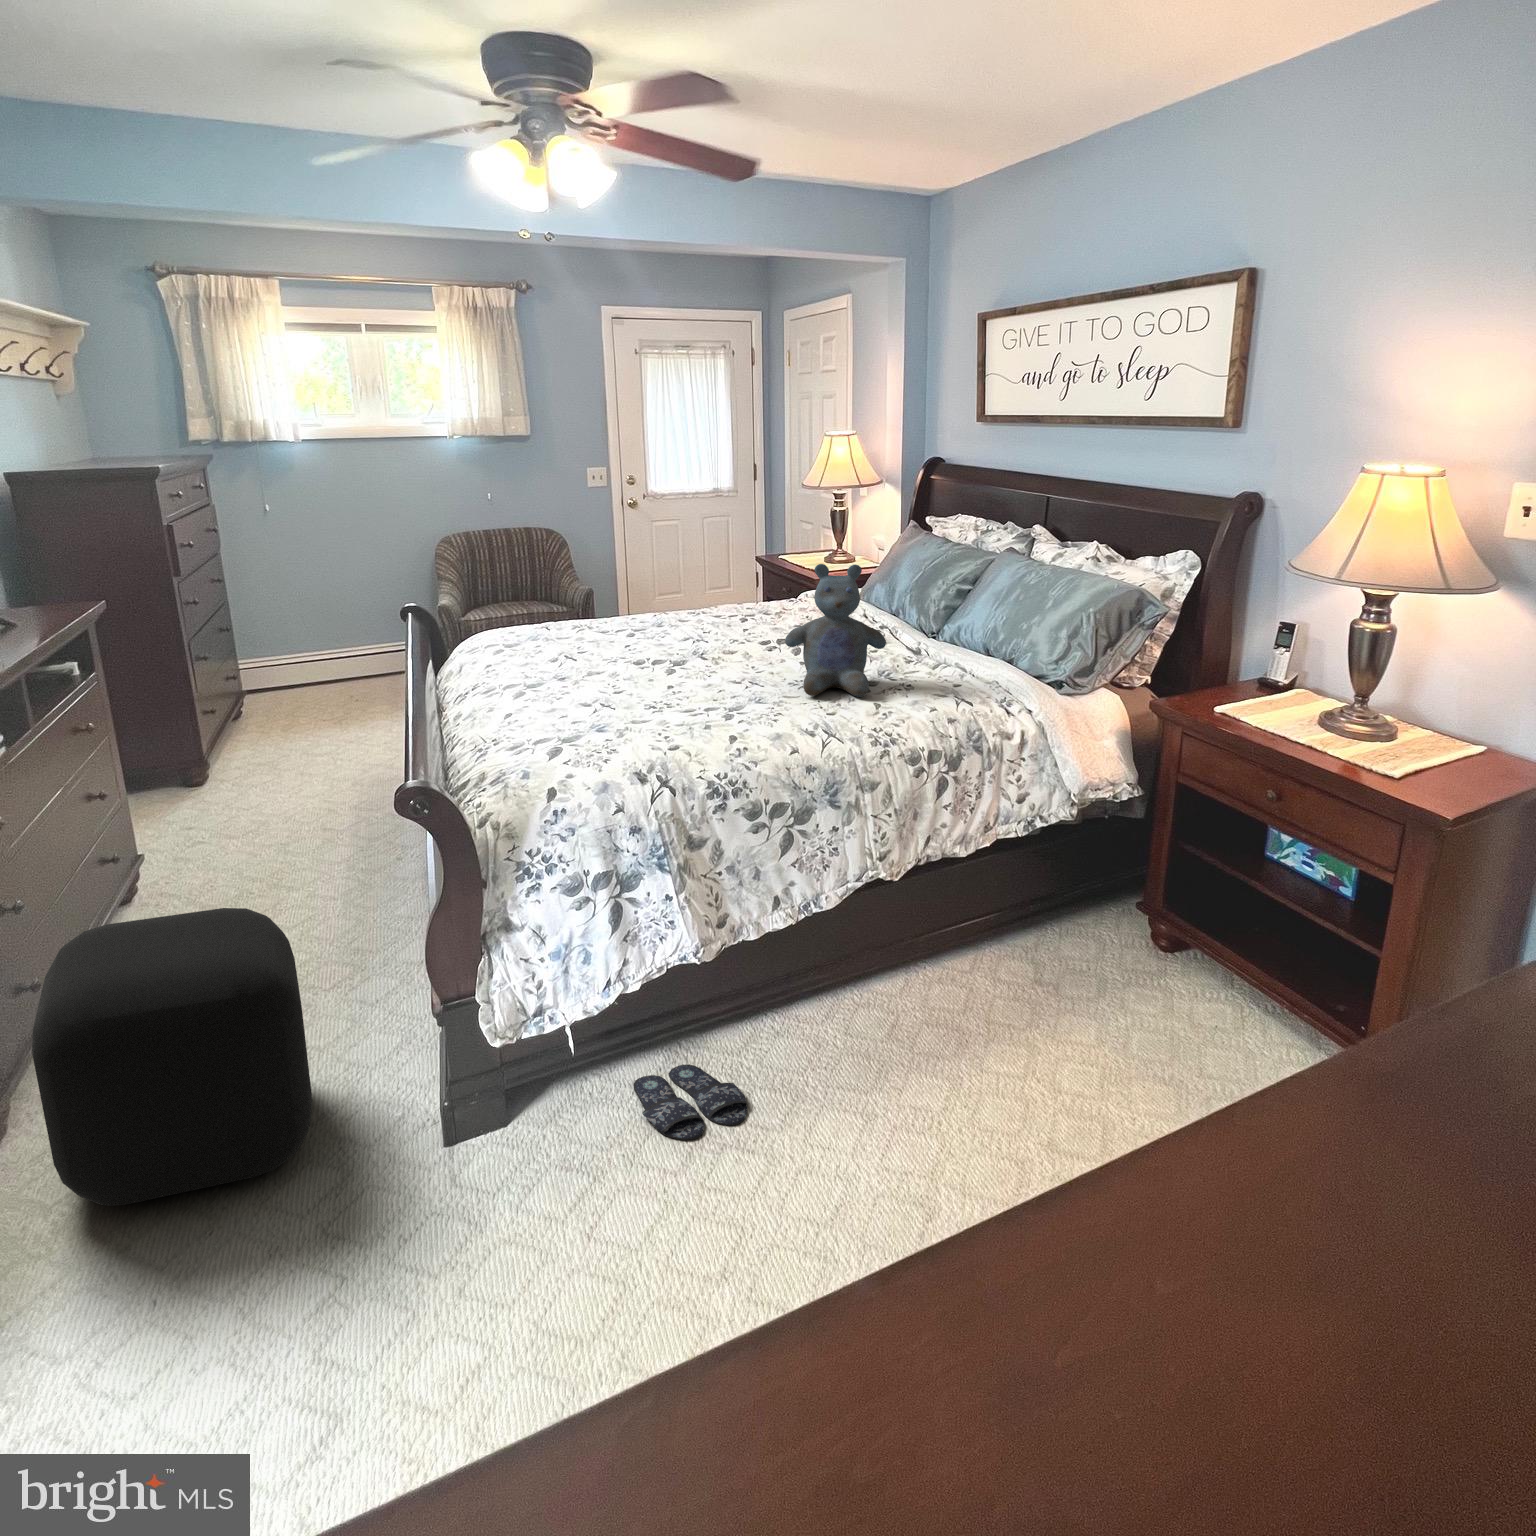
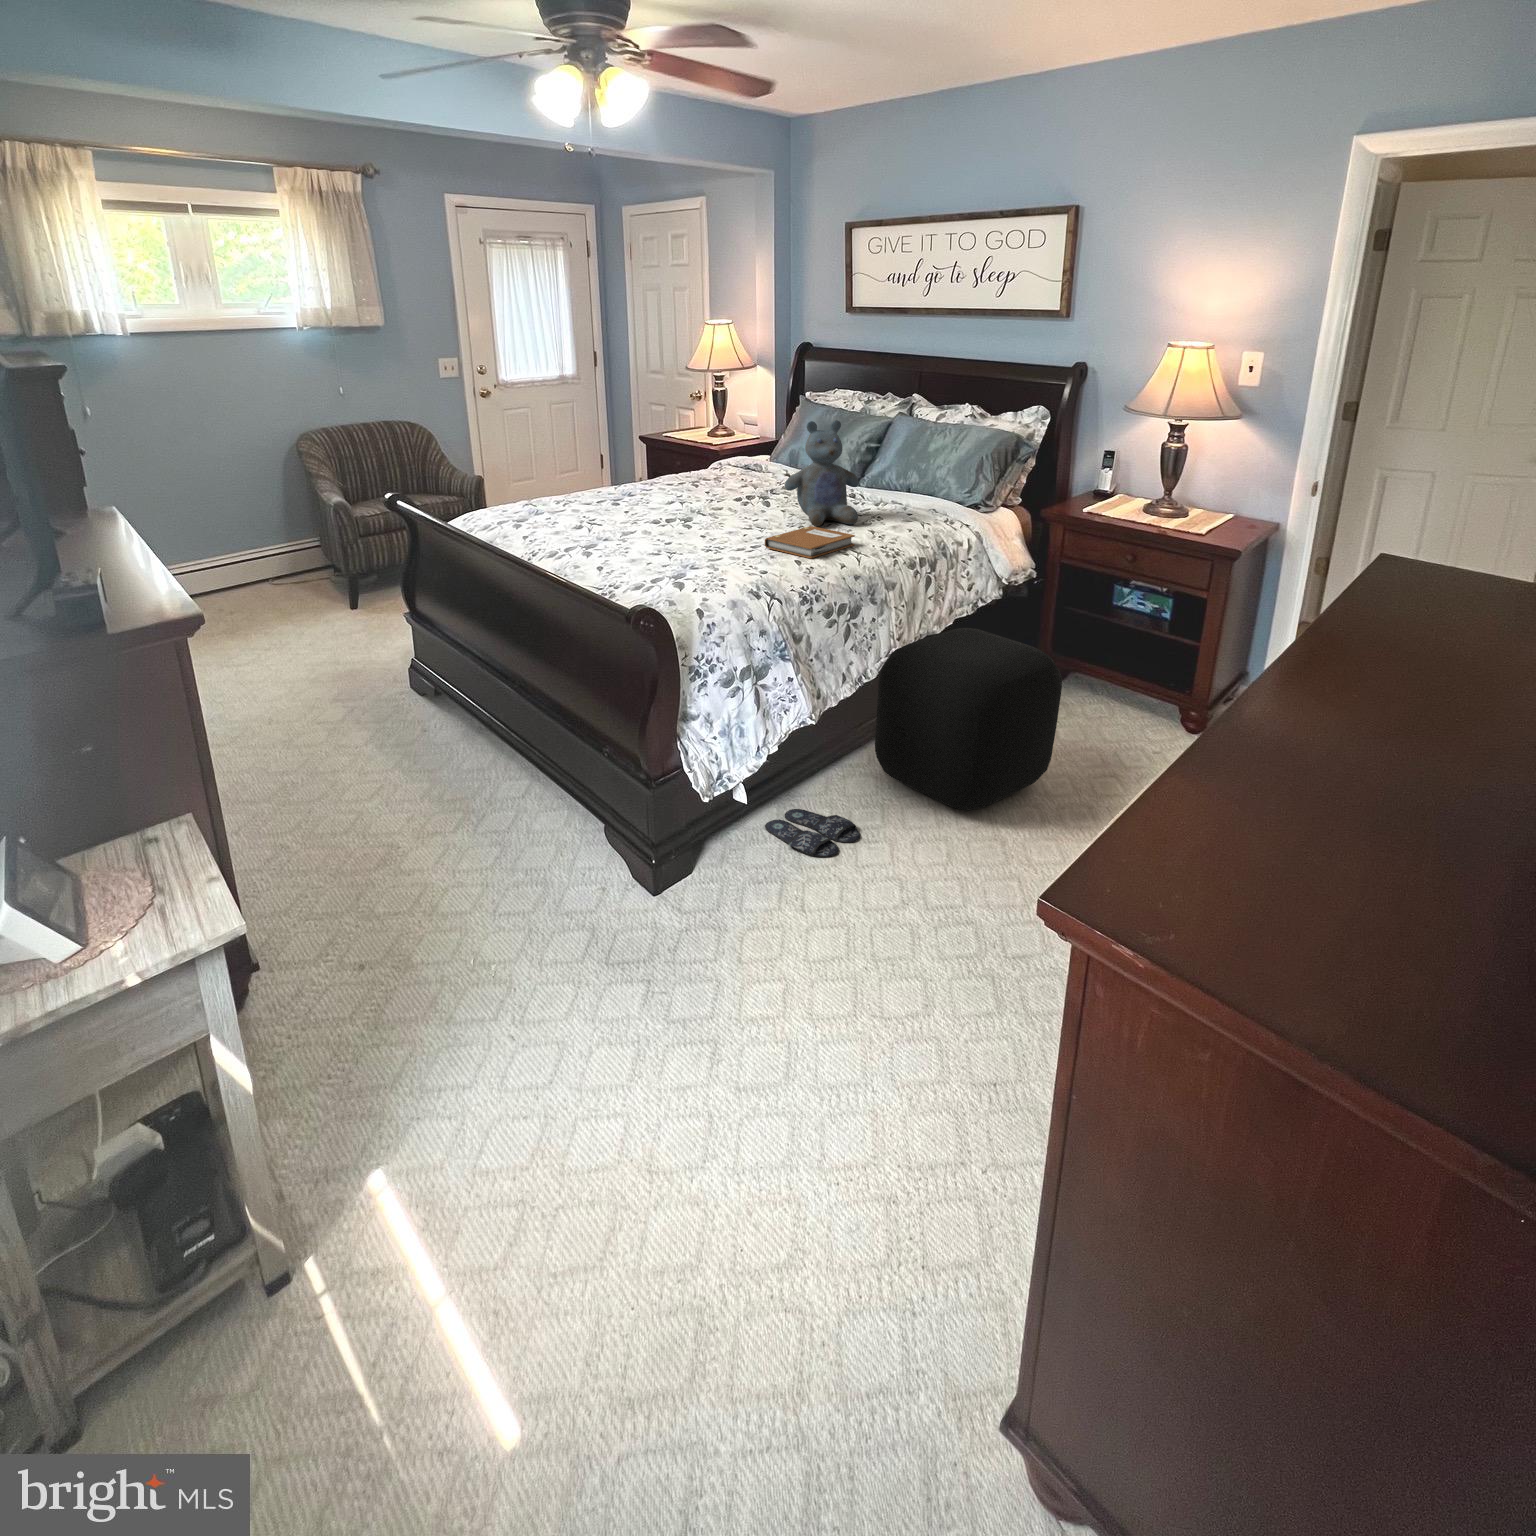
notebook: none [713,696,831,740] -> present [765,526,855,558]
ottoman: present [32,908,313,1206] -> present [875,628,1062,811]

